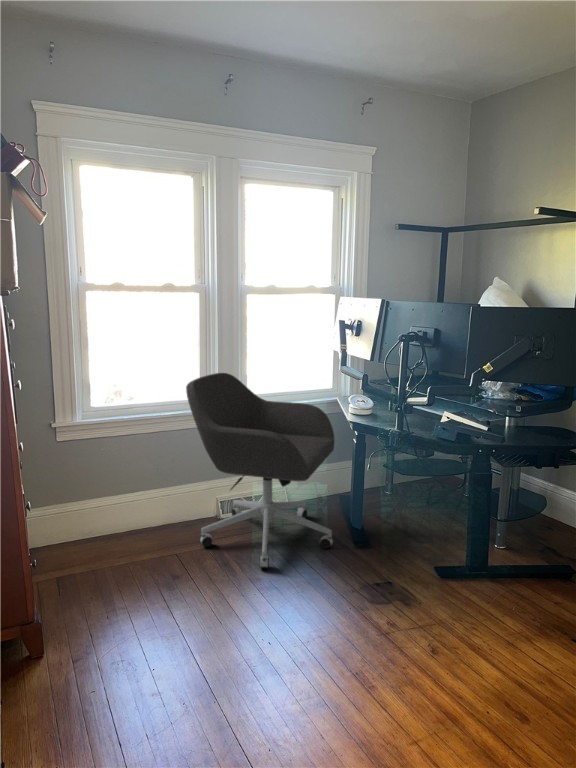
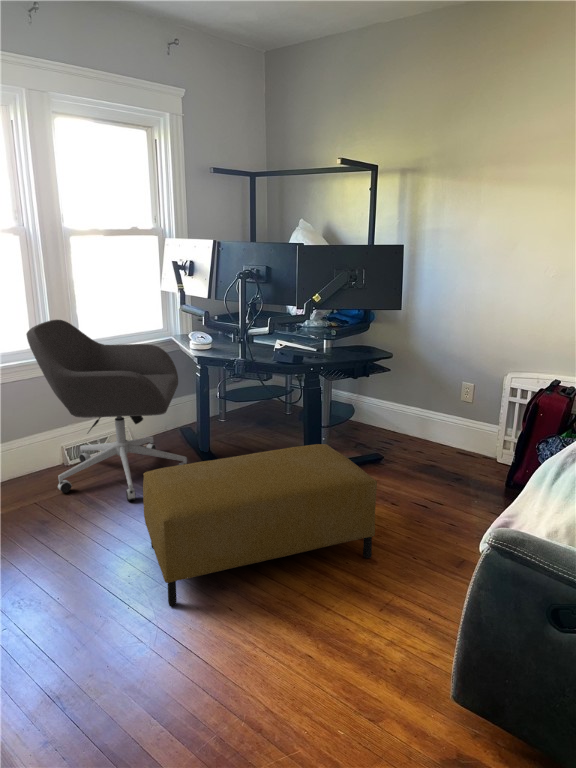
ottoman: none [253,544,538,714] -> present [143,444,377,606]

